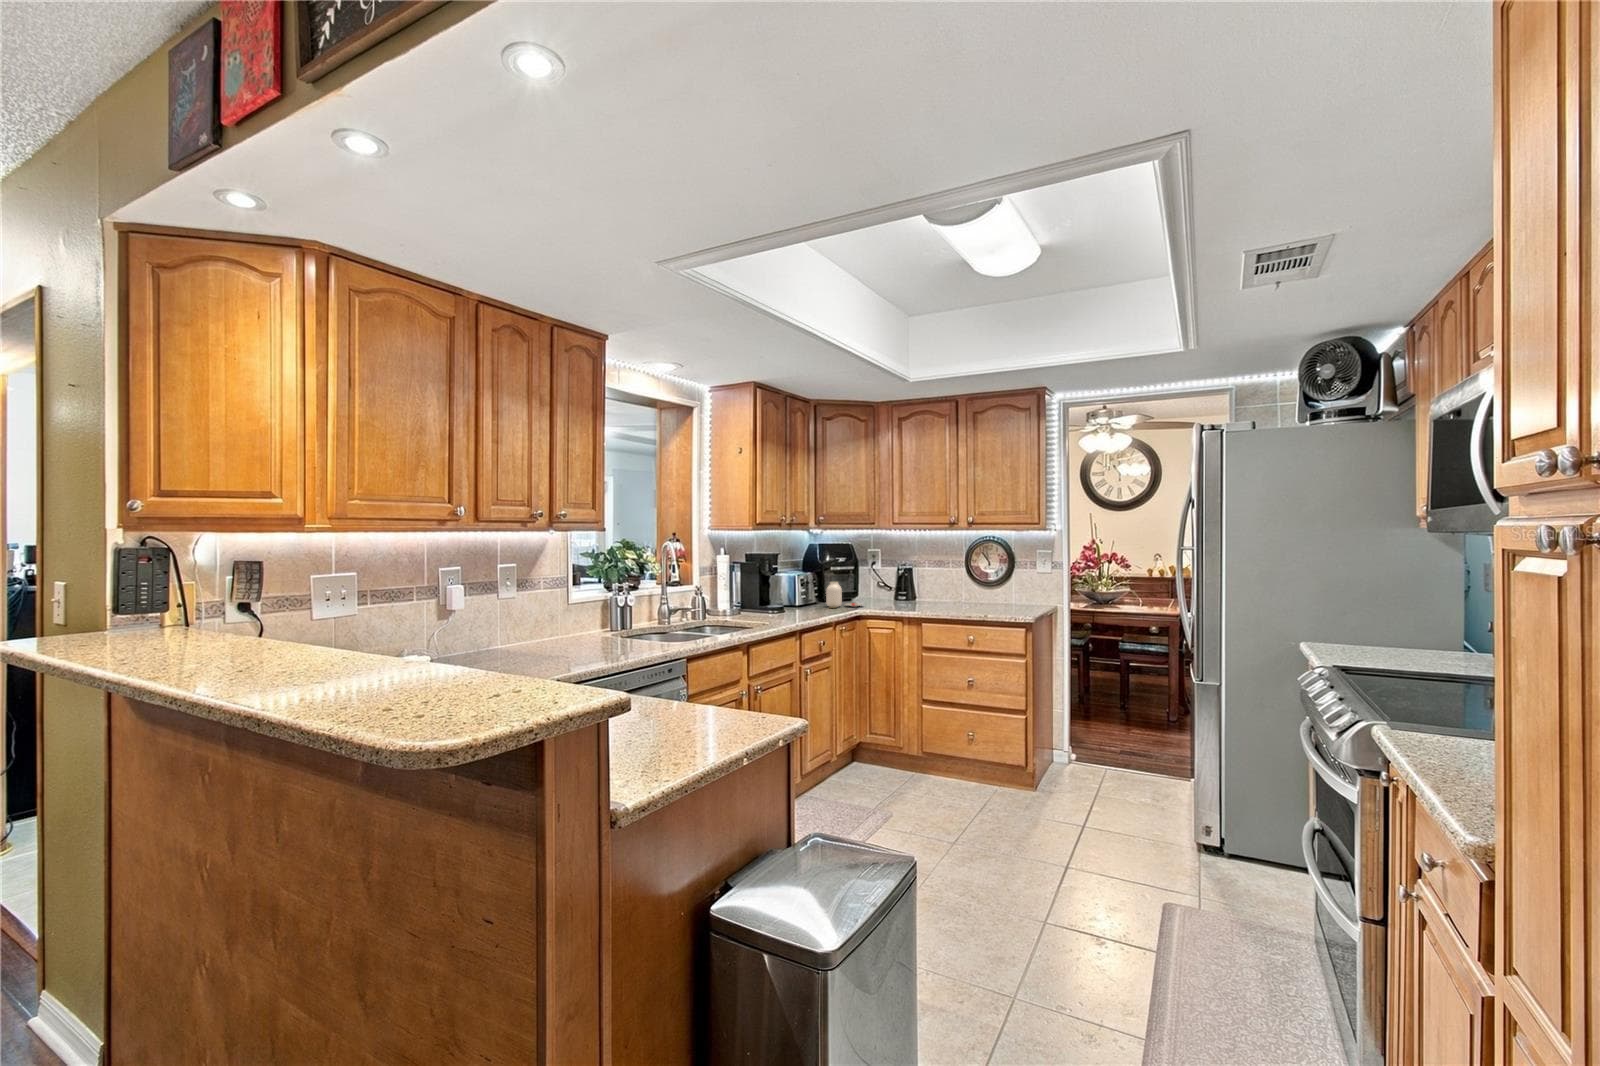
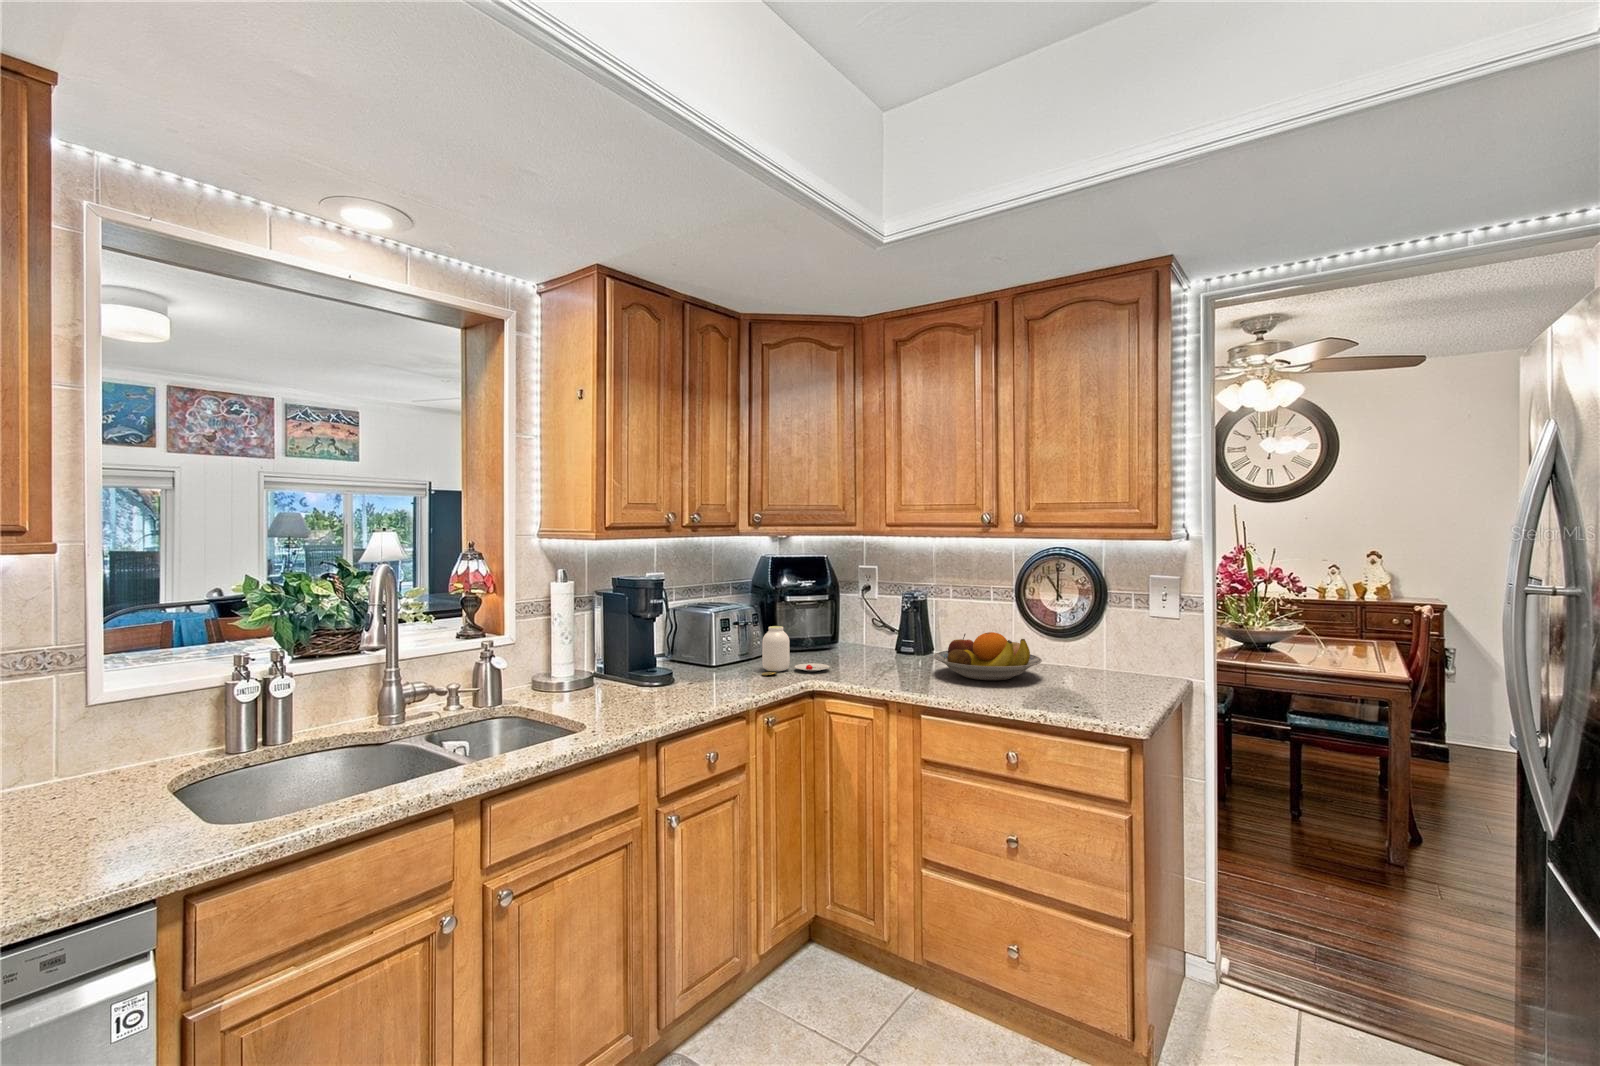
fruit bowl: none [923,582,981,608] -> present [933,632,1042,680]

